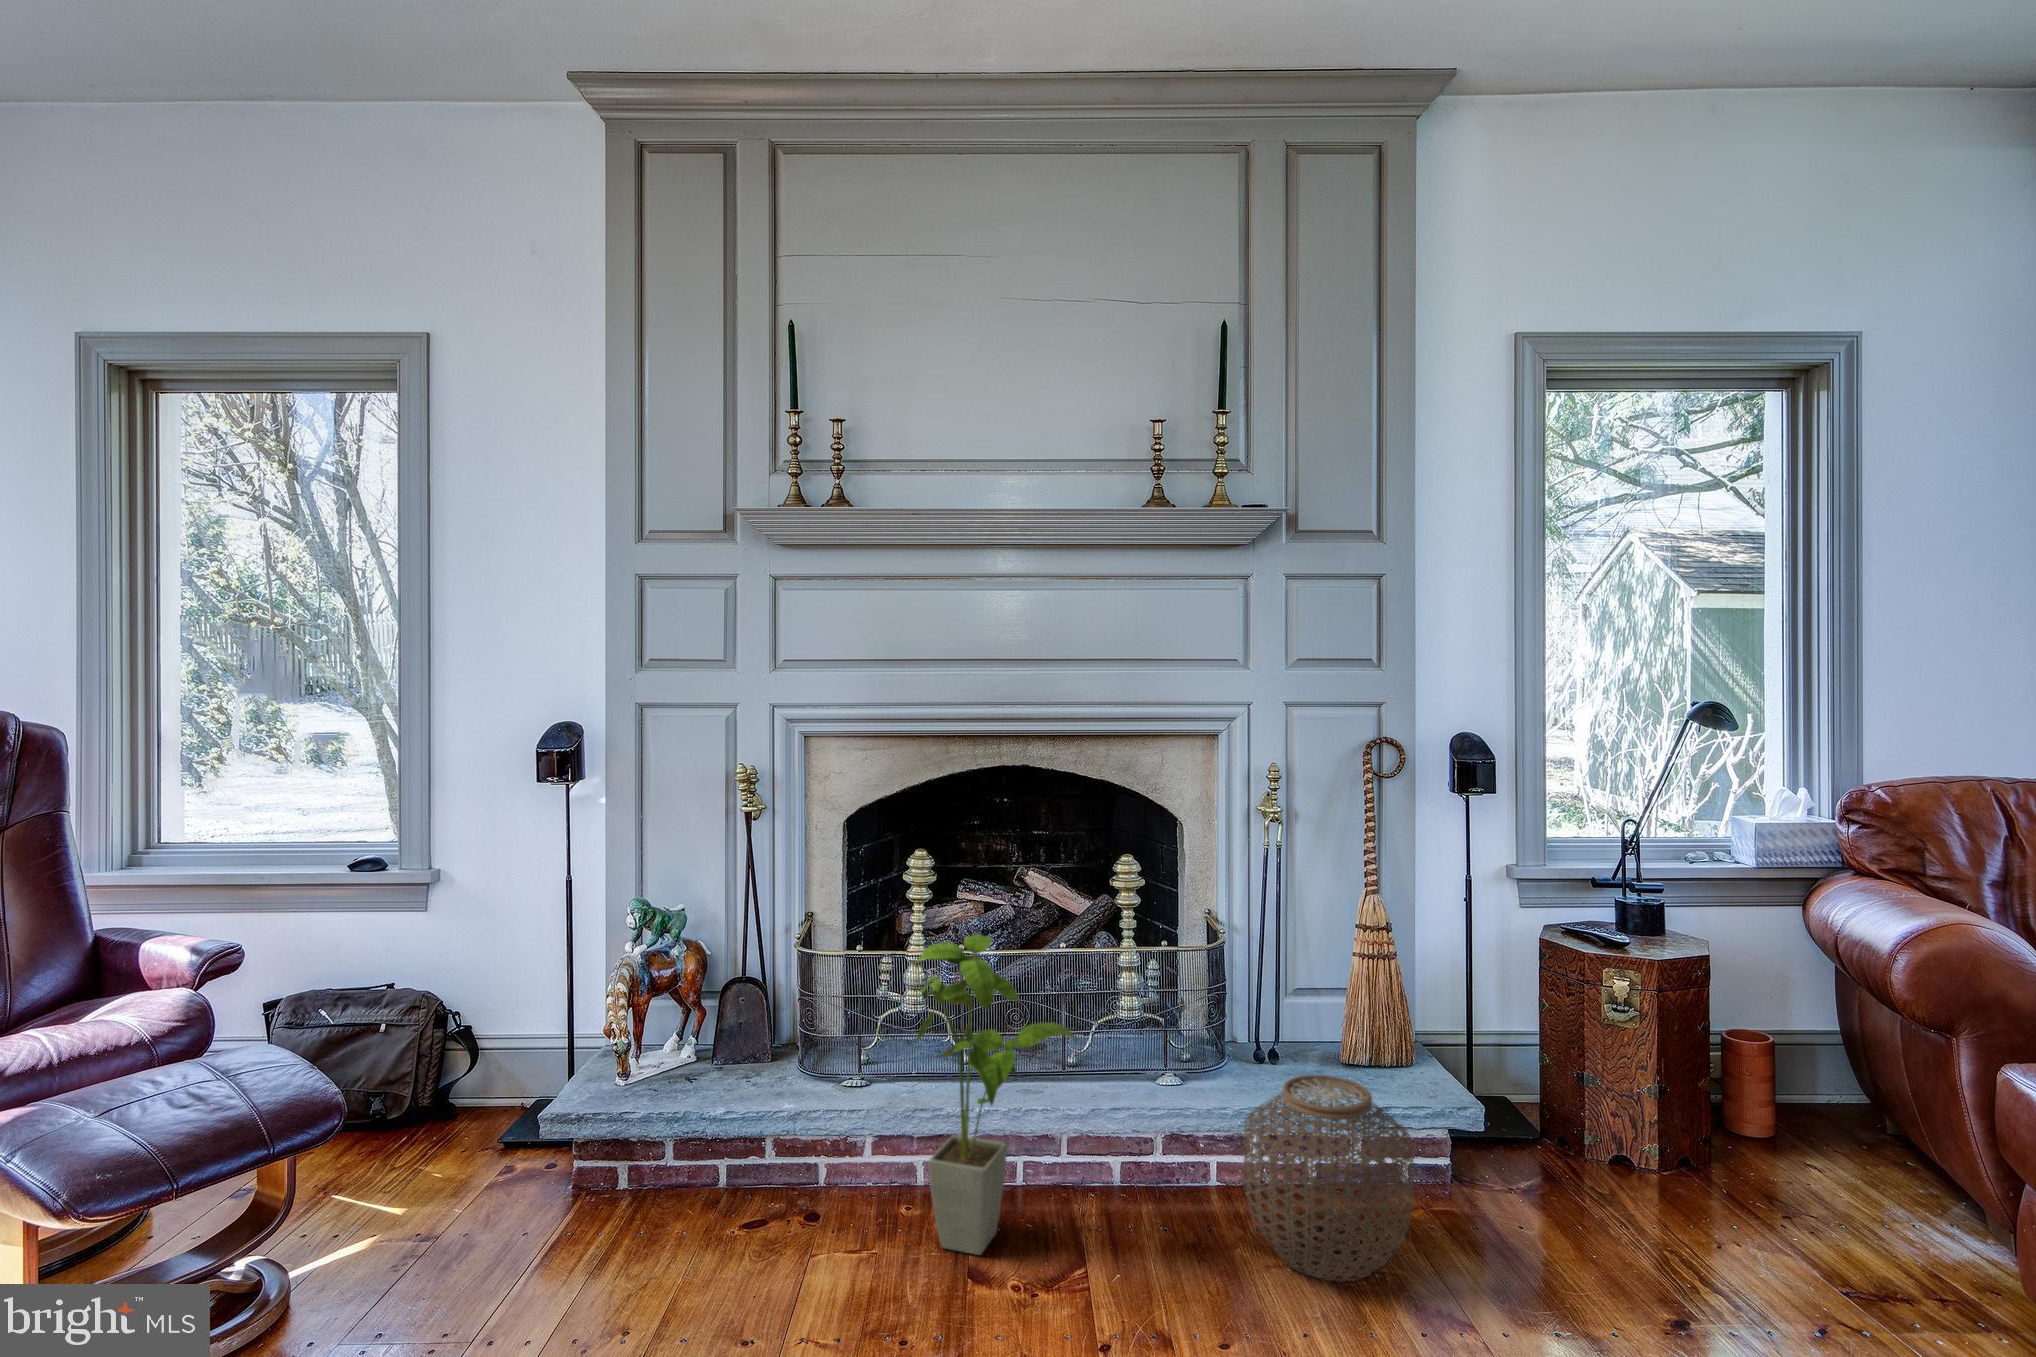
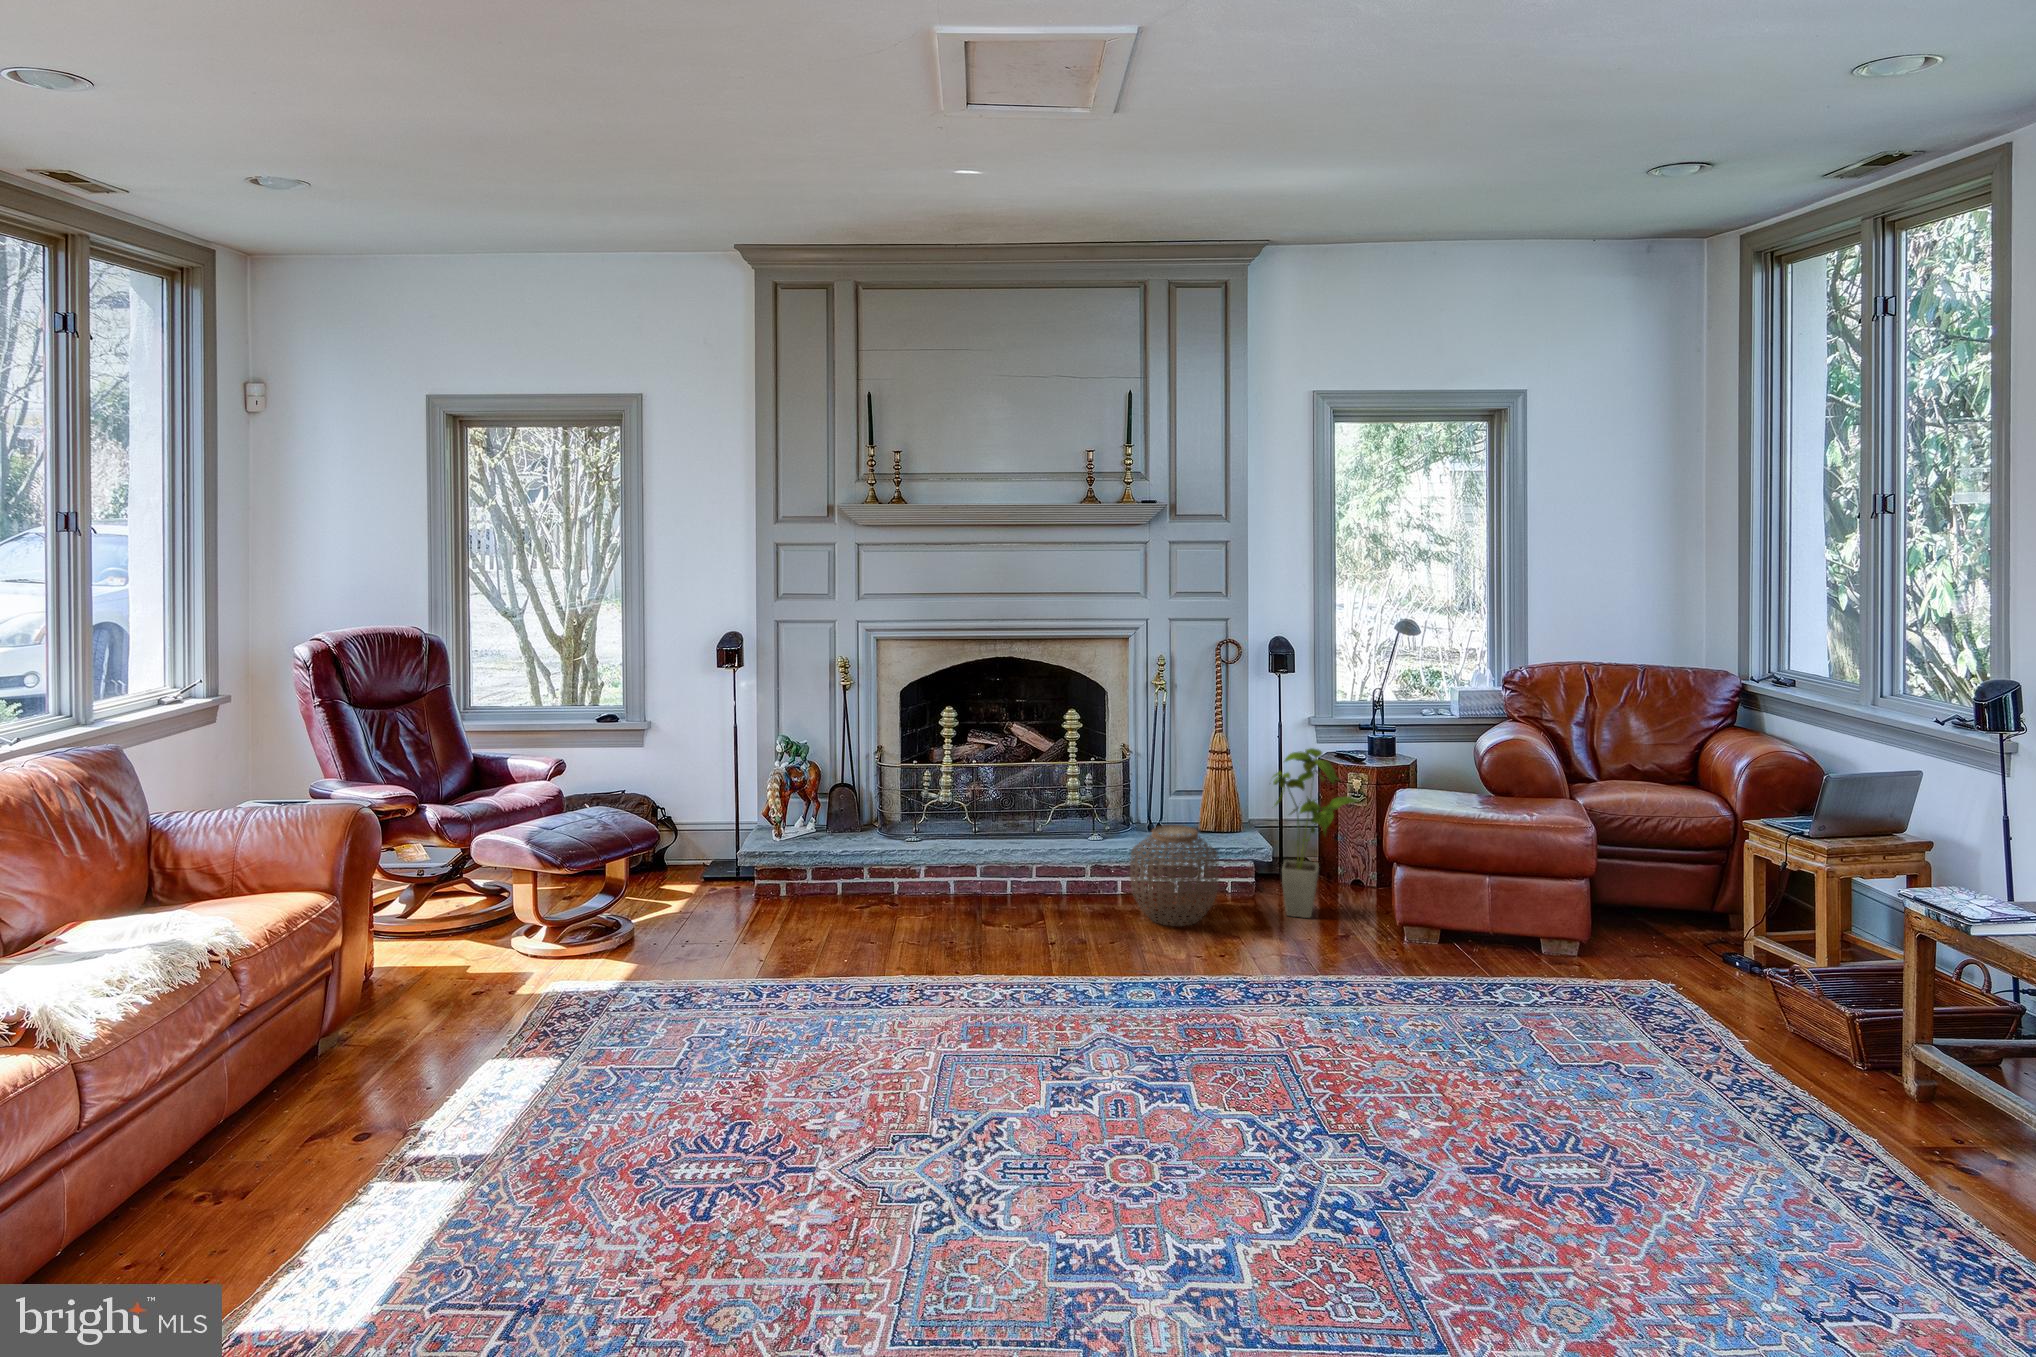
house plant: present [915,935,1078,1255] -> present [1272,748,1357,918]

